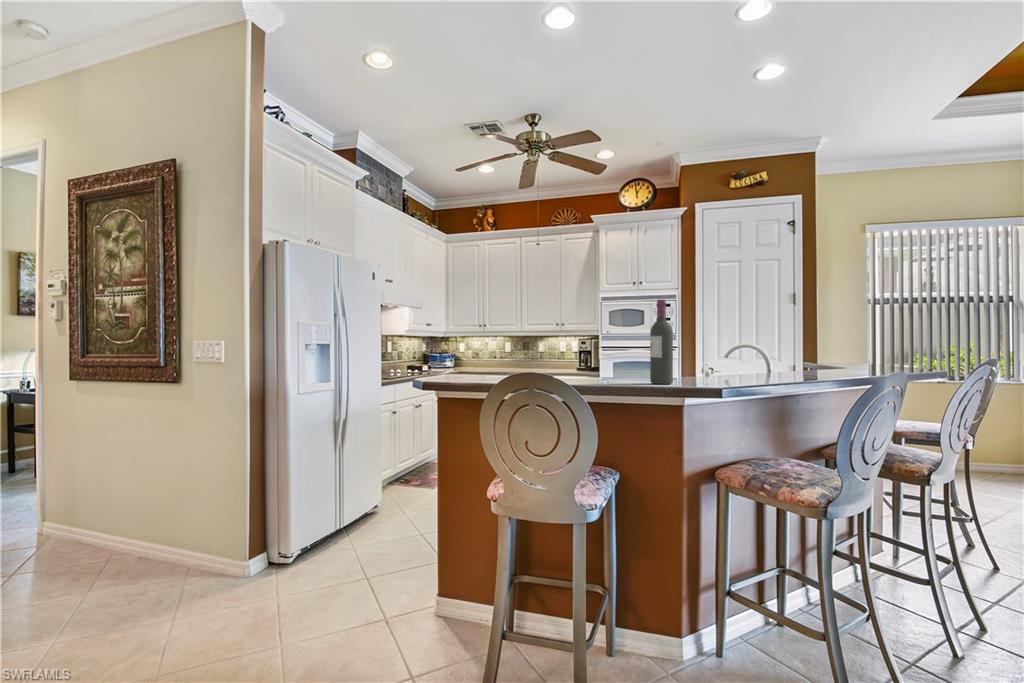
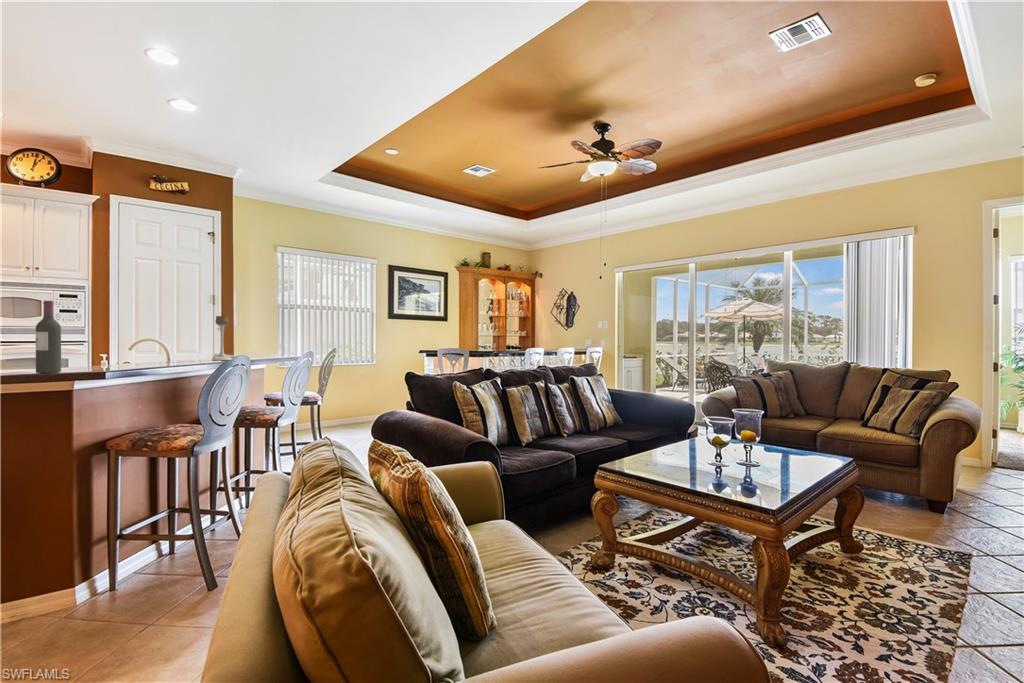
candle holder: none [815,313,844,372] -> present [212,316,232,360]

